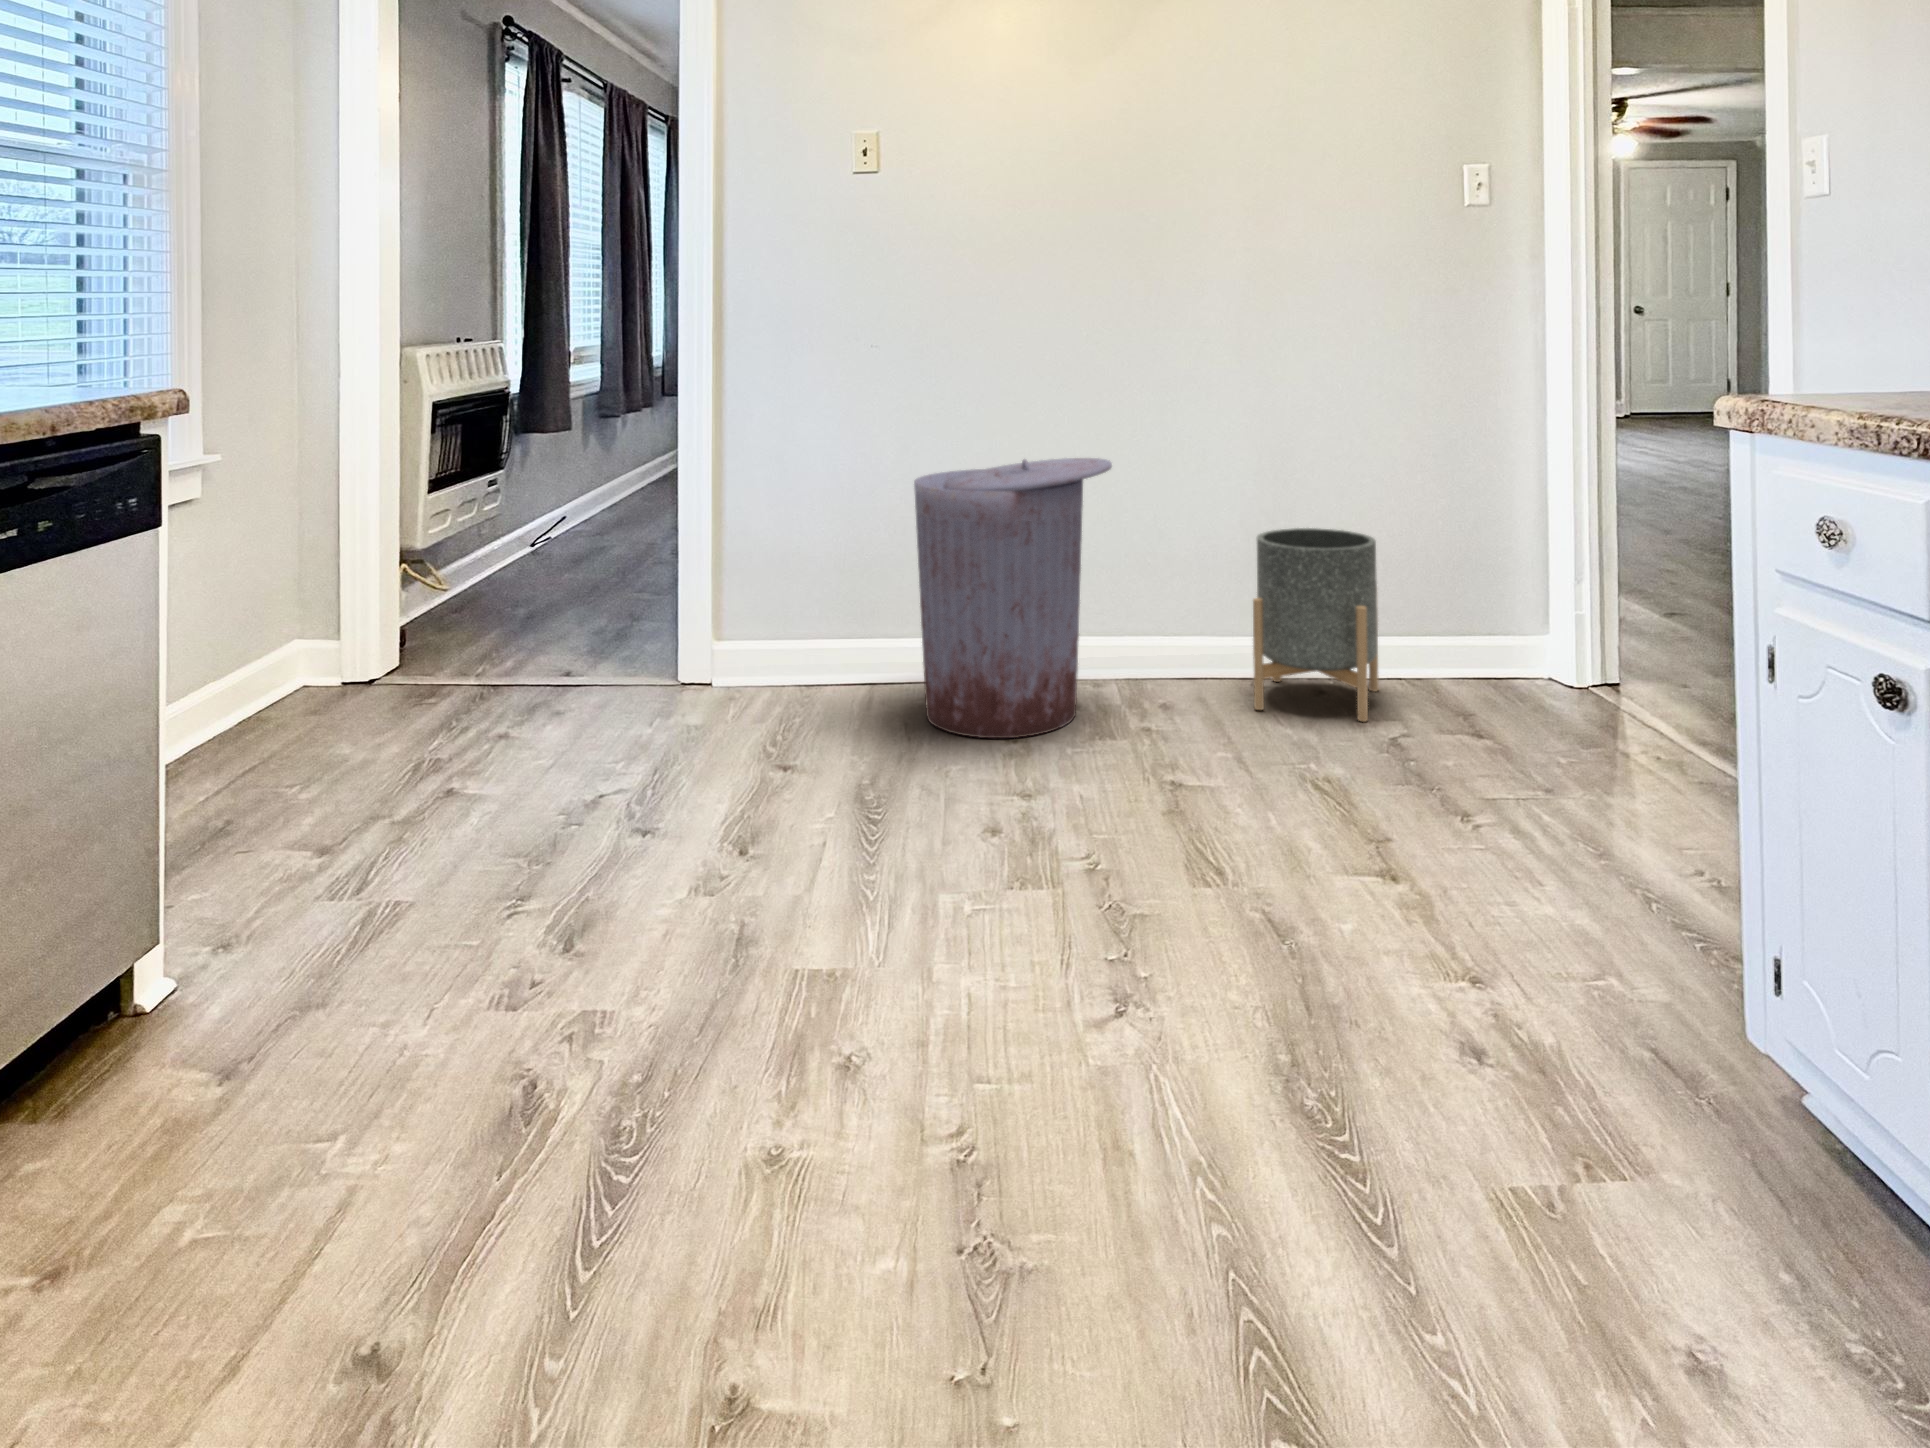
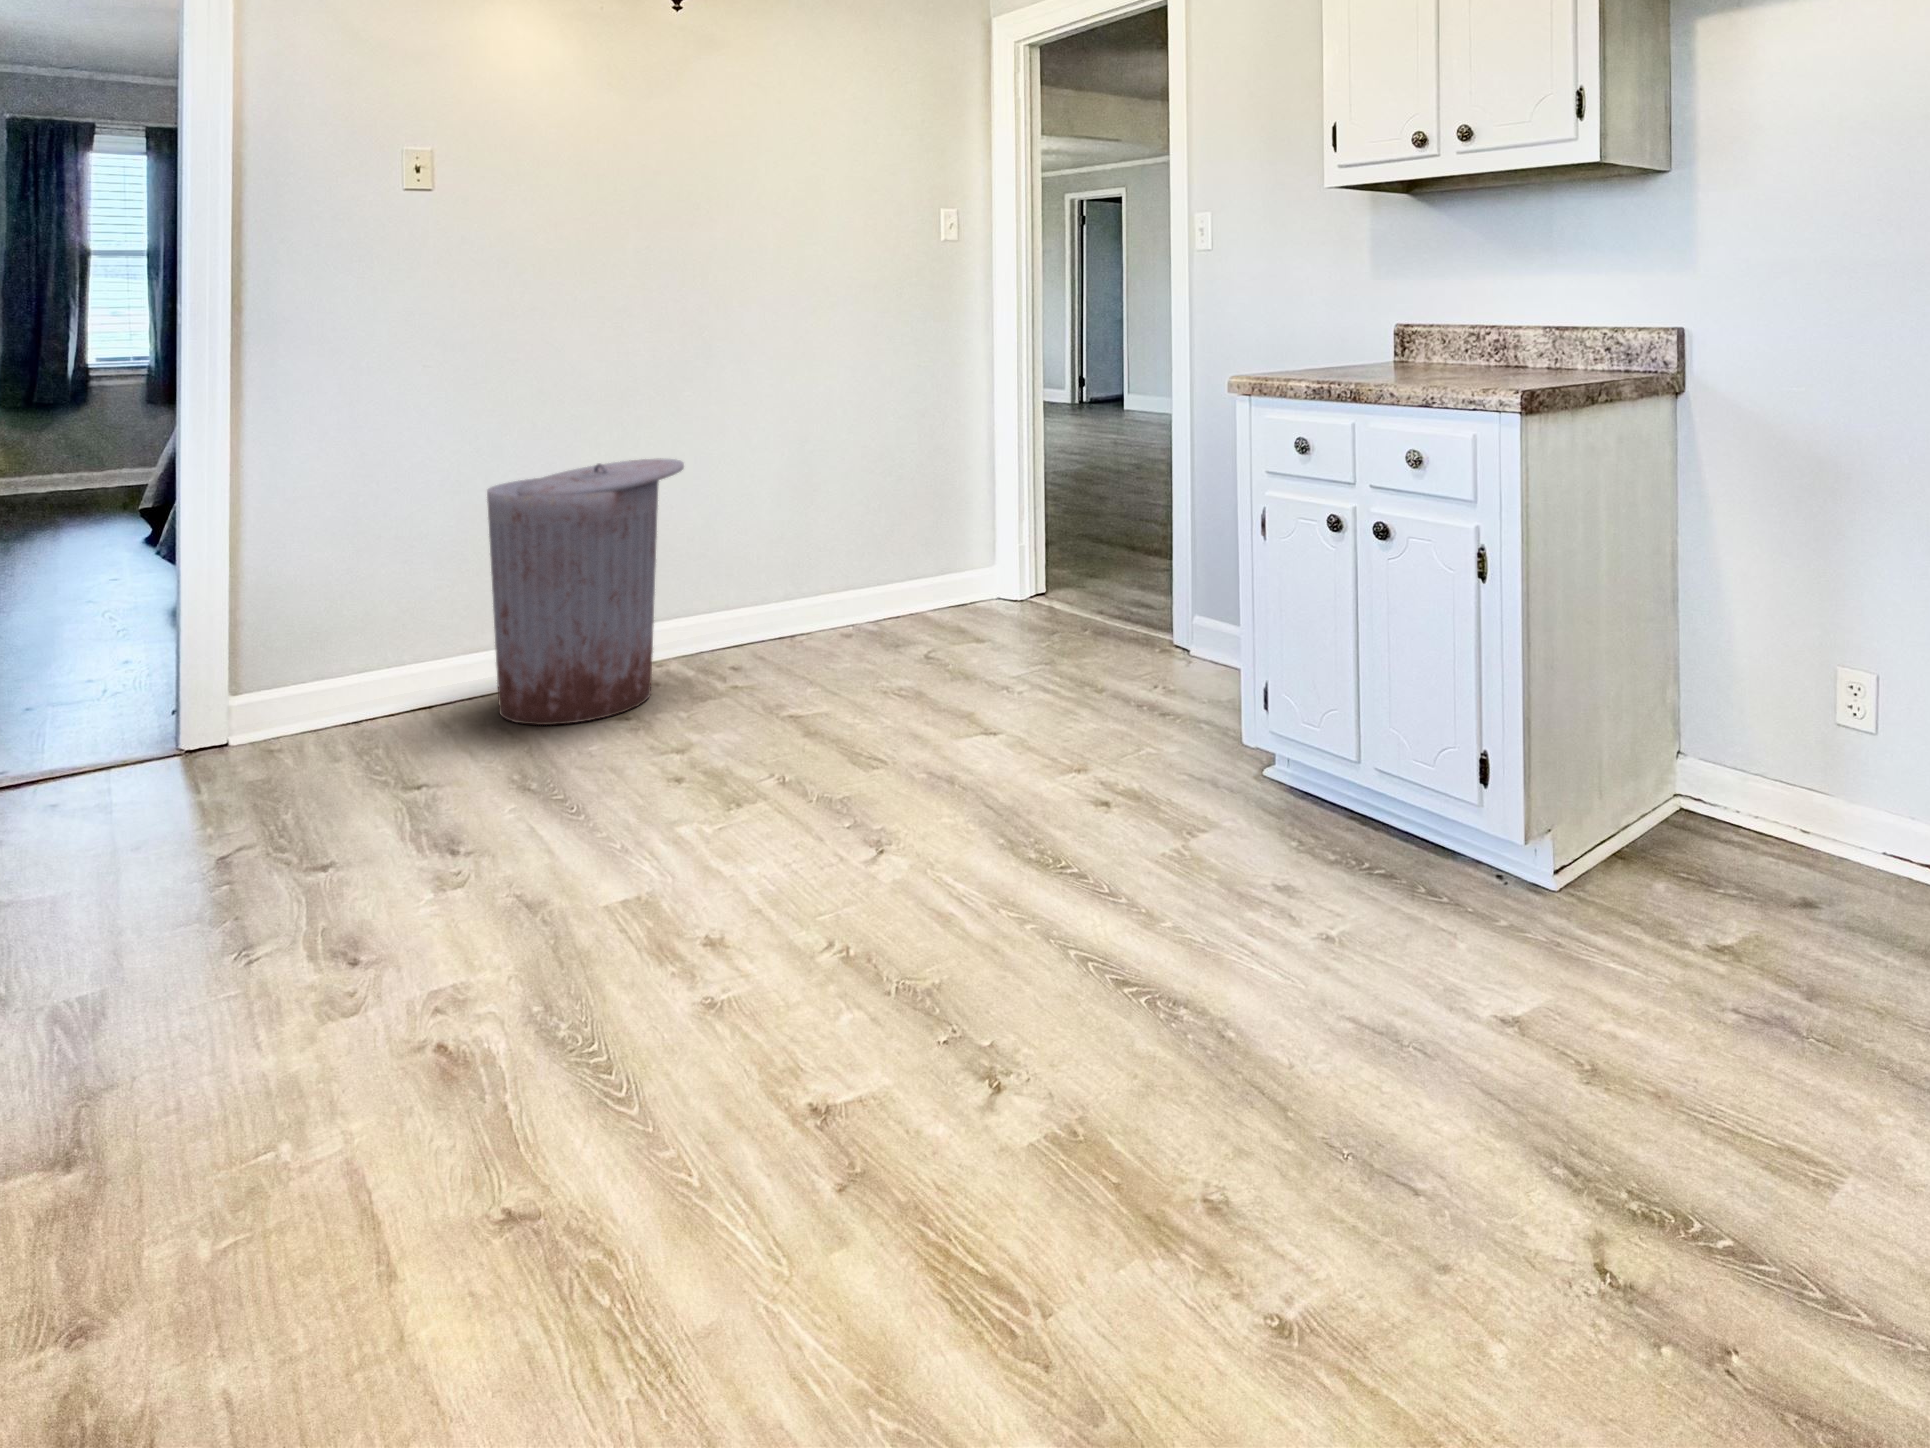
planter: present [1253,528,1379,722] -> none [791,503,890,657]

